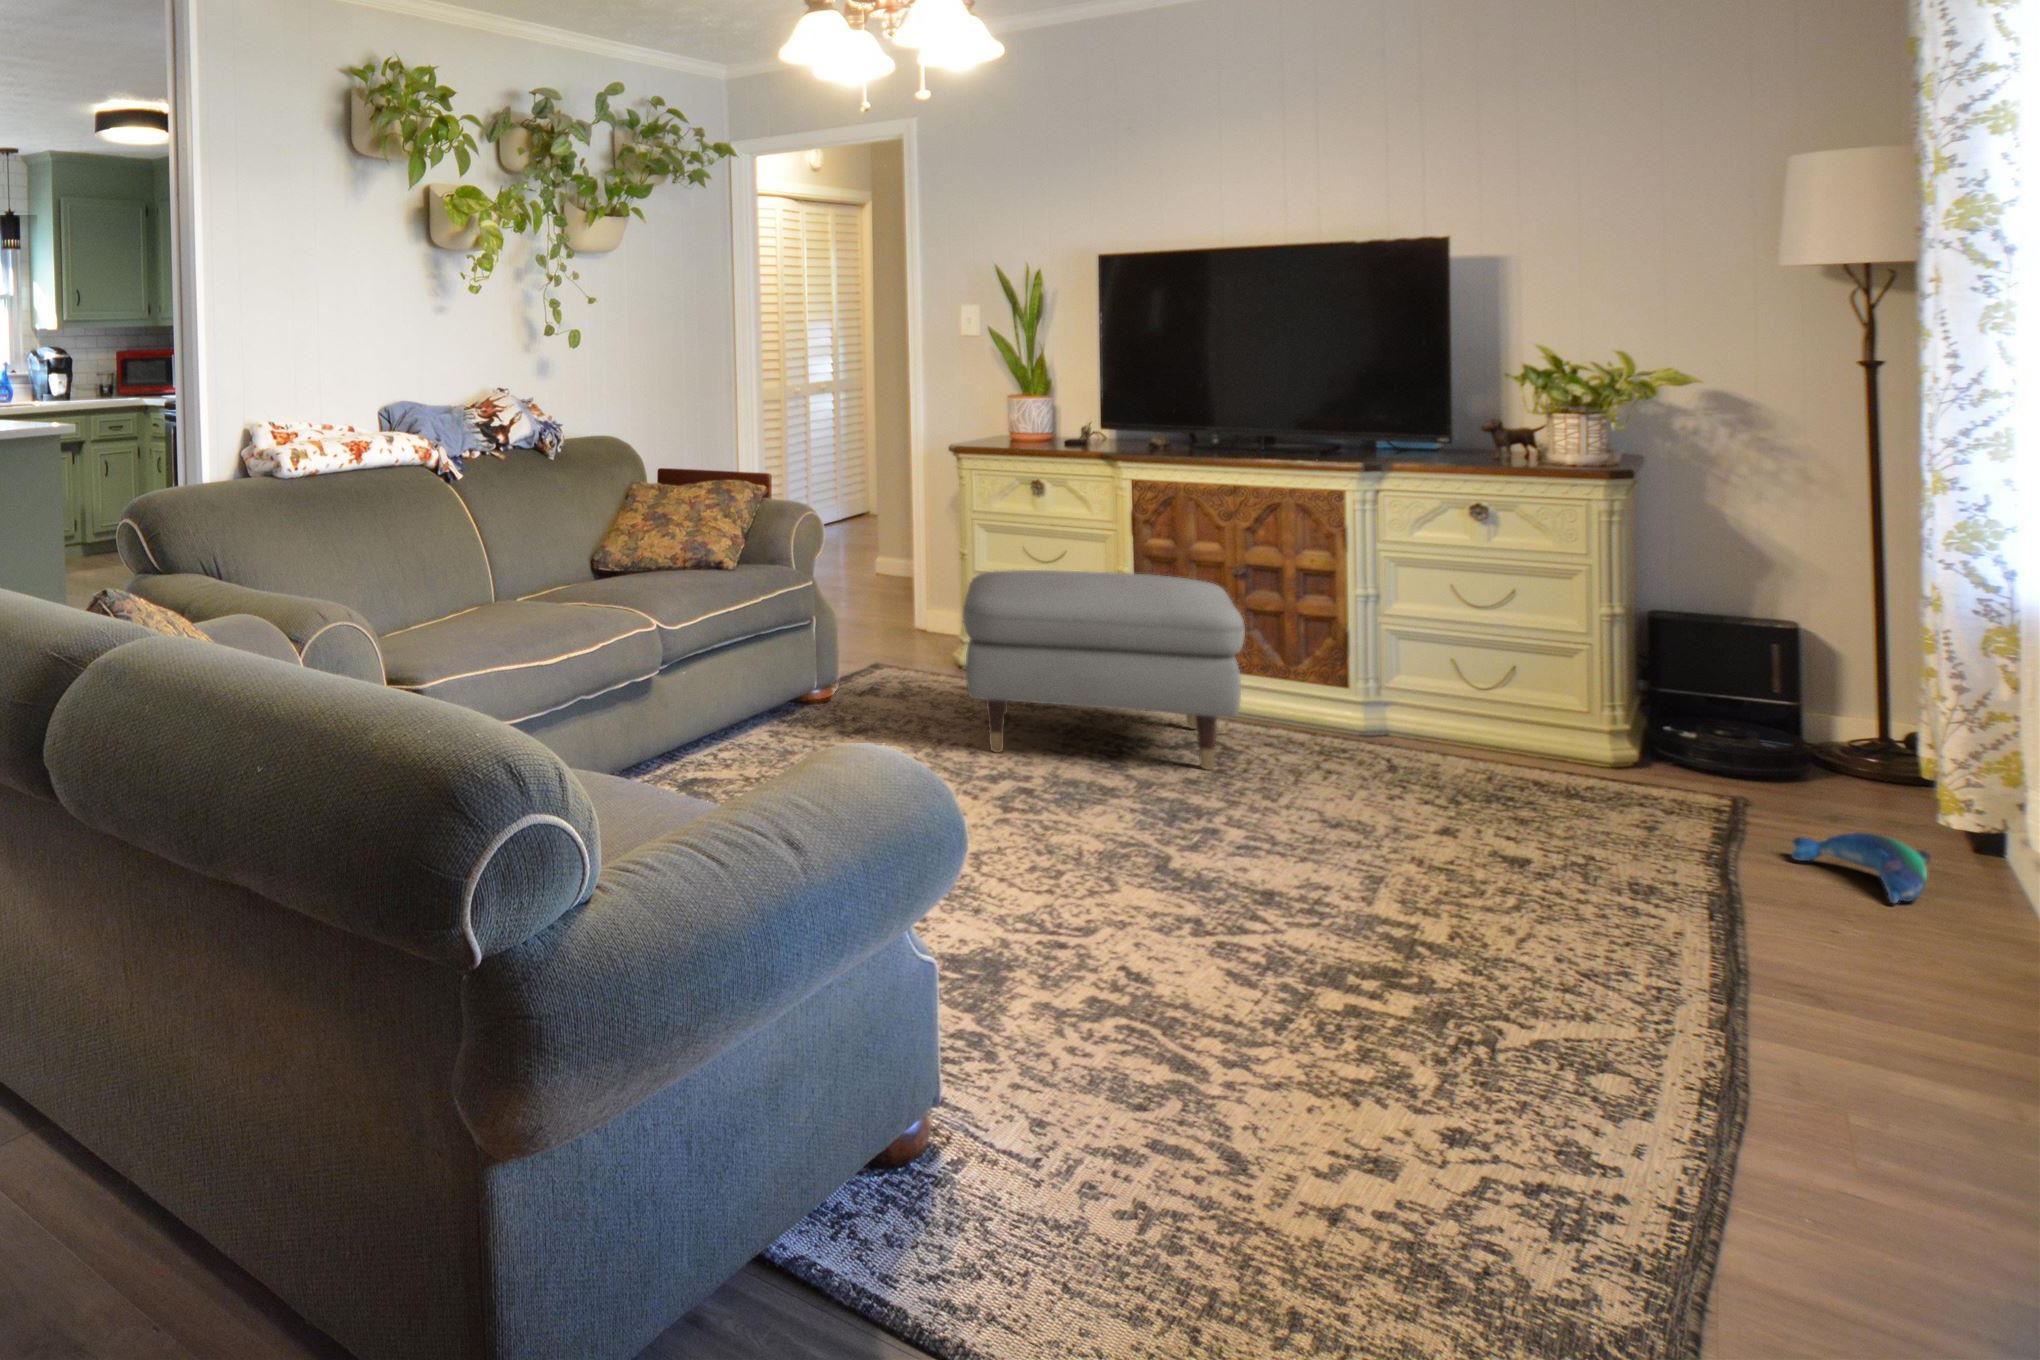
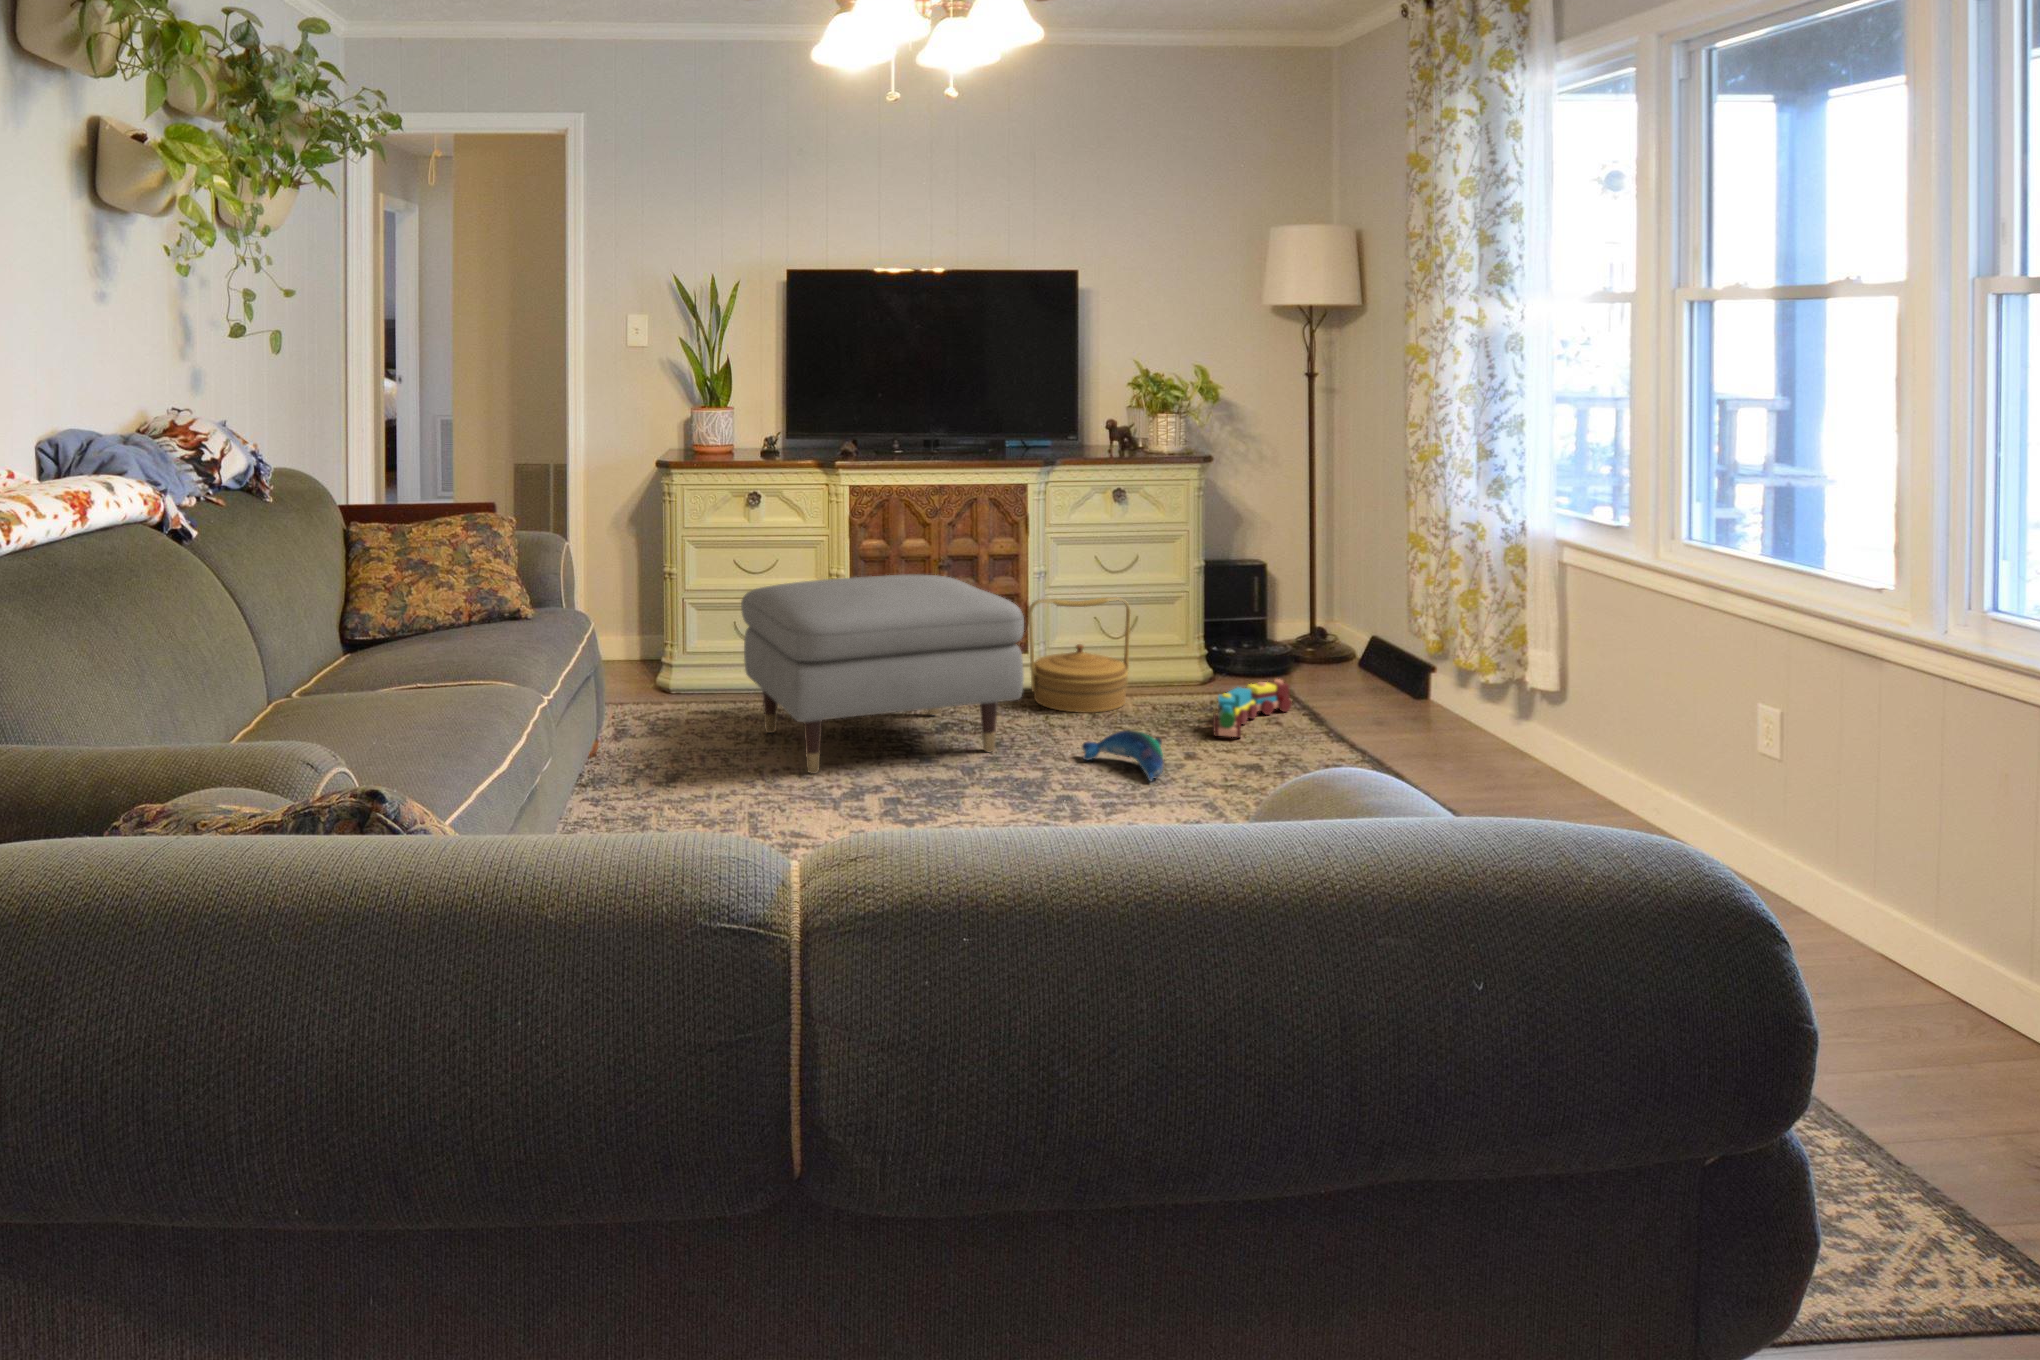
basket: none [1326,621,1470,761] -> present [1028,597,1131,713]
toy train: none [1521,759,1700,816] -> present [1213,679,1291,738]
plush toy: present [1792,832,1931,903] -> present [1081,730,1163,781]

